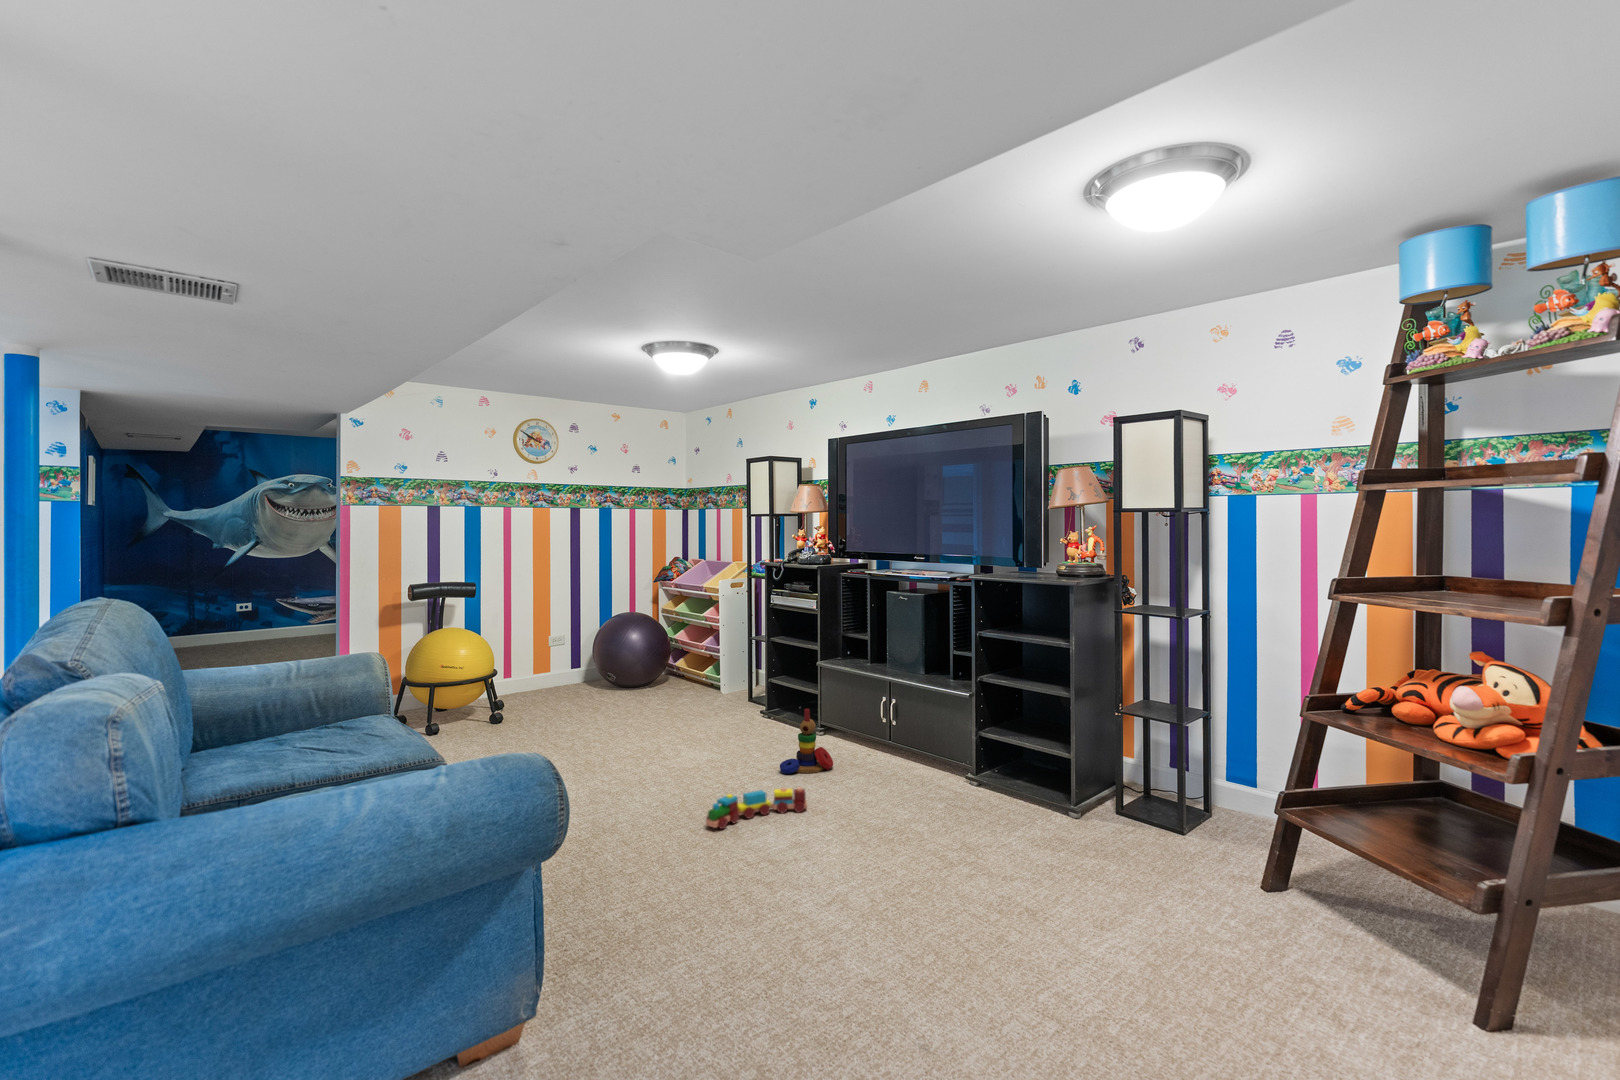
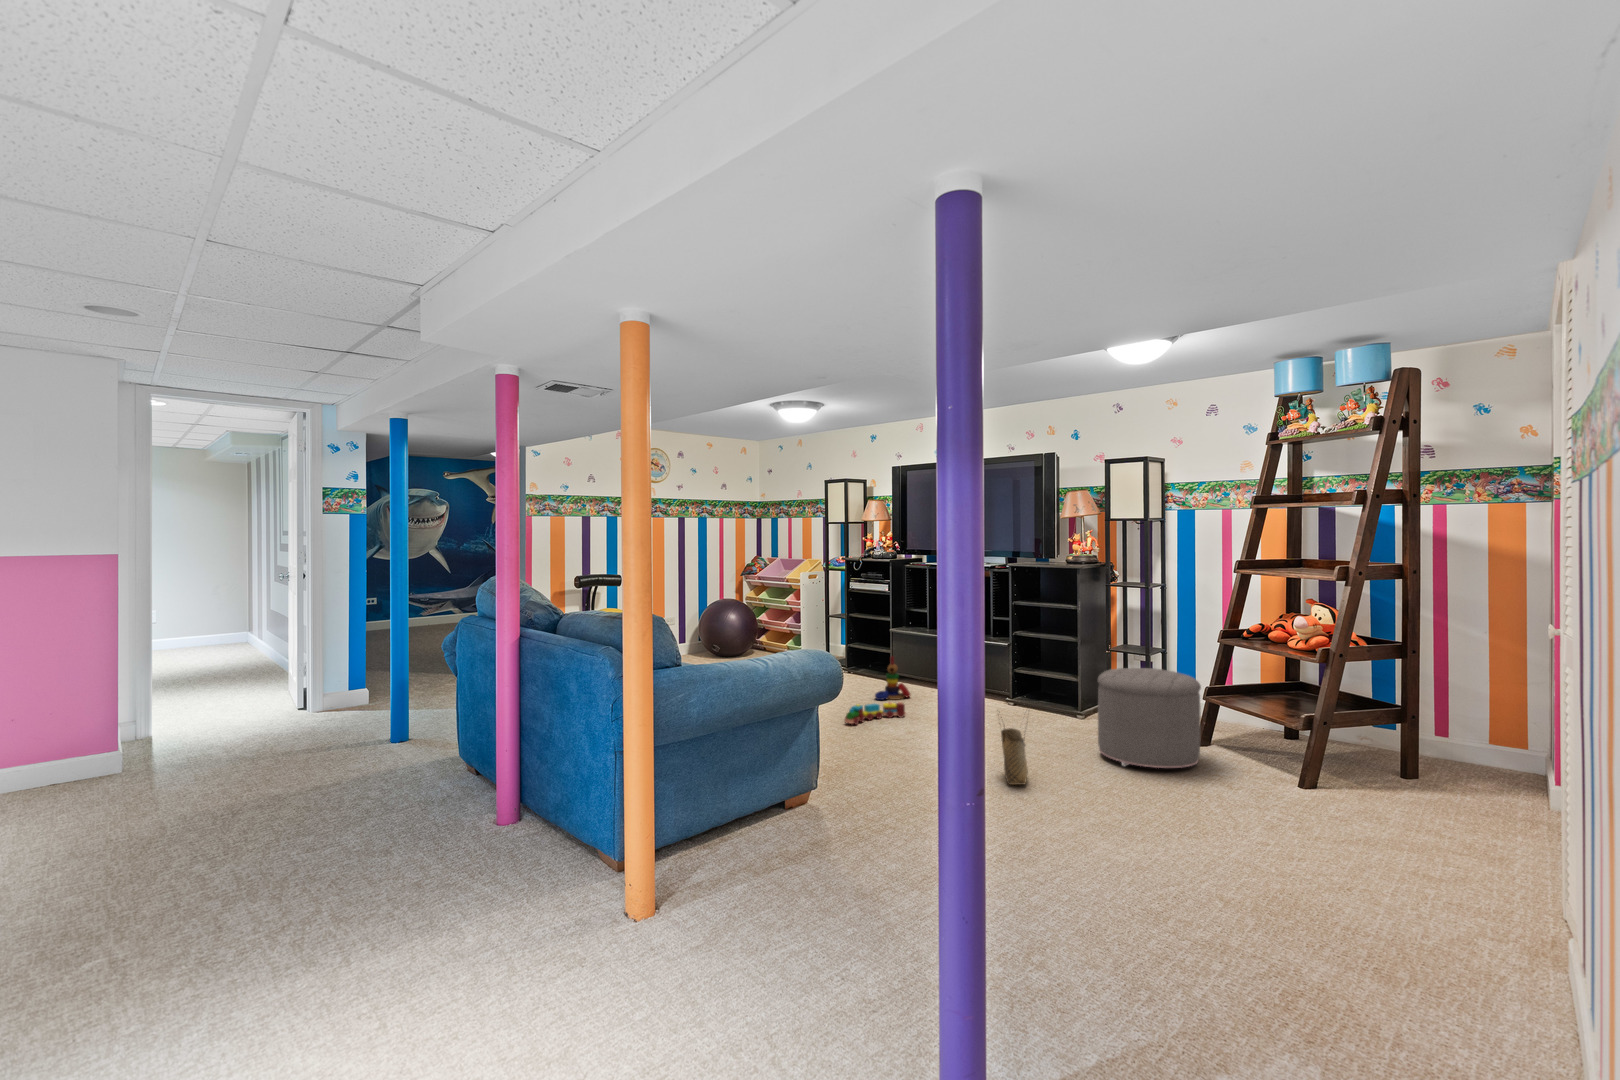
ottoman: none [1087,765,1270,969] -> present [1098,668,1201,768]
woven basket: none [893,860,949,1013] -> present [1001,728,1028,785]

